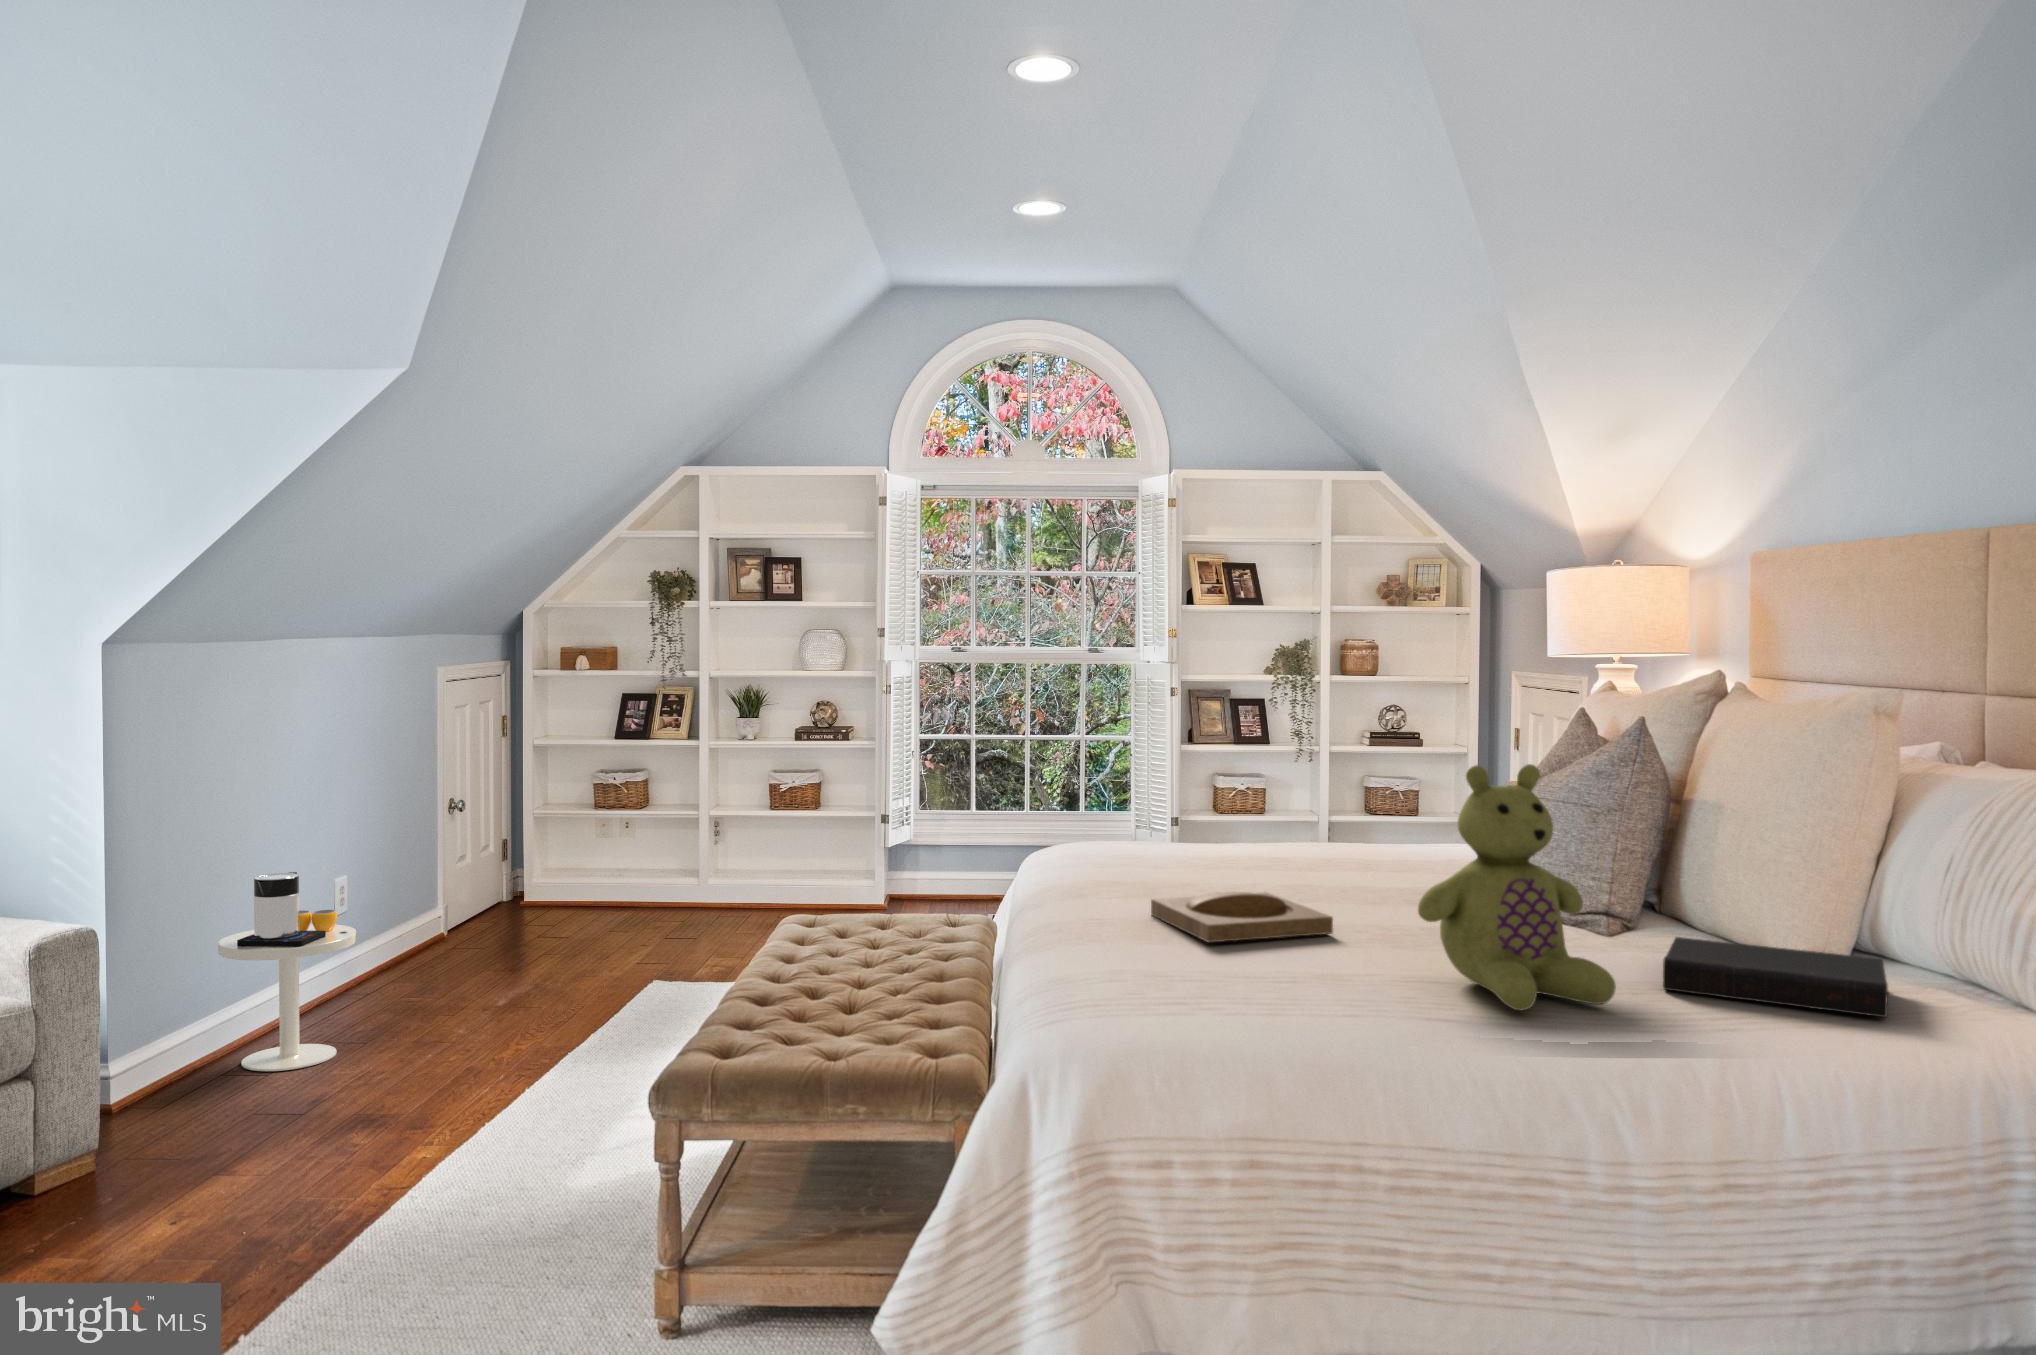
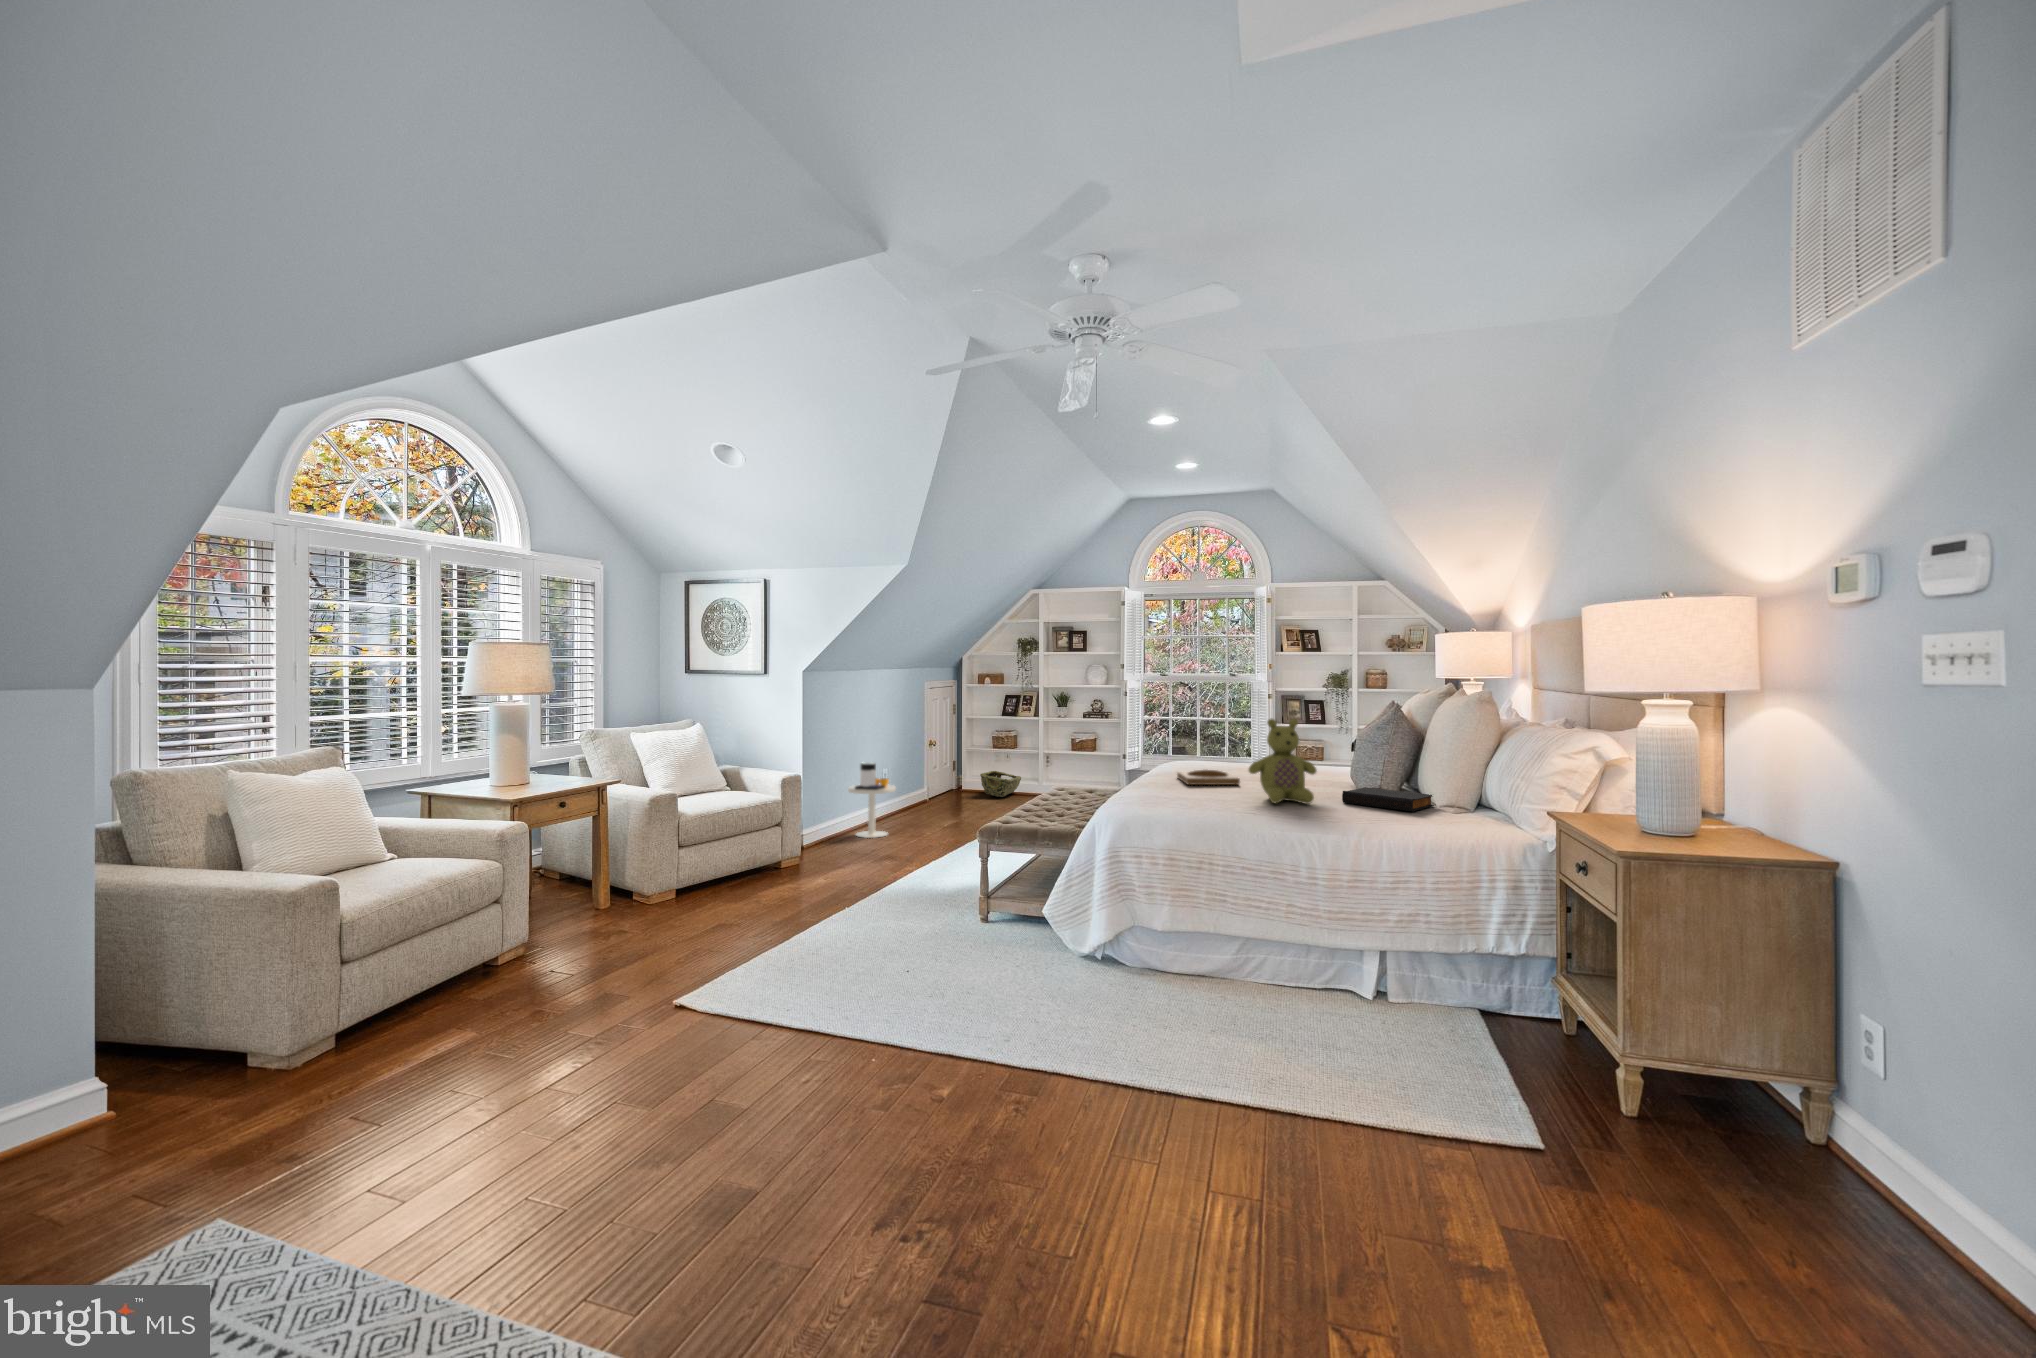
woven basket: none [568,856,659,916] -> present [980,771,1021,797]

